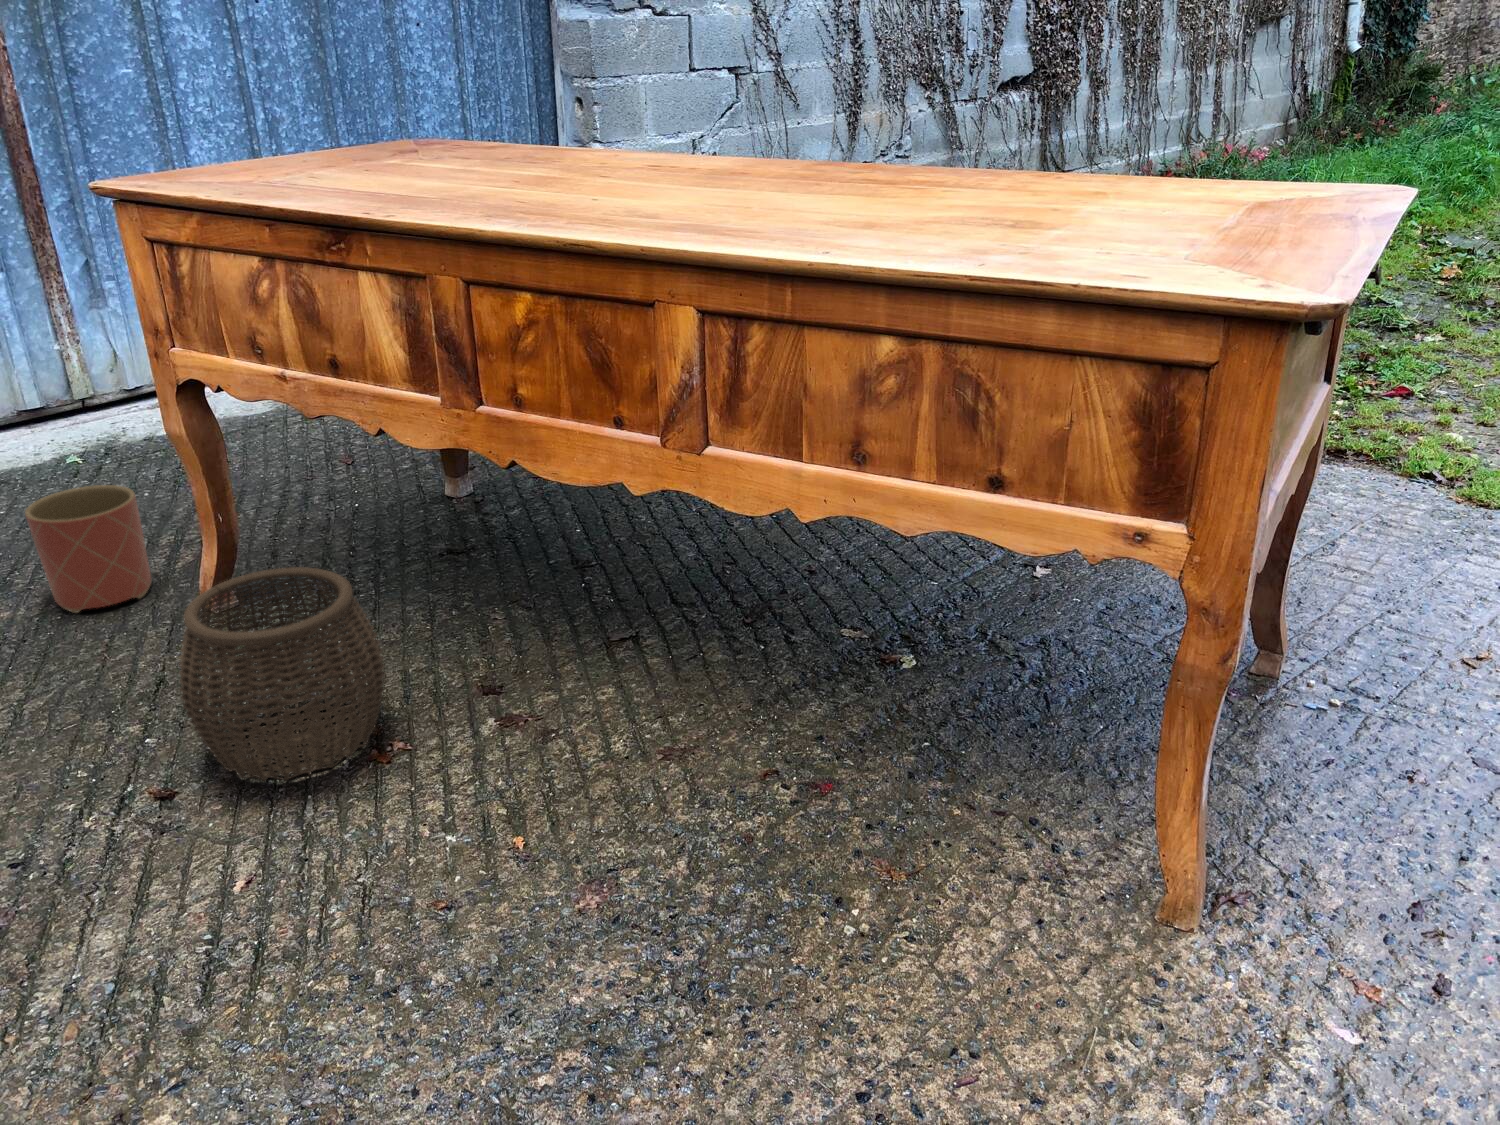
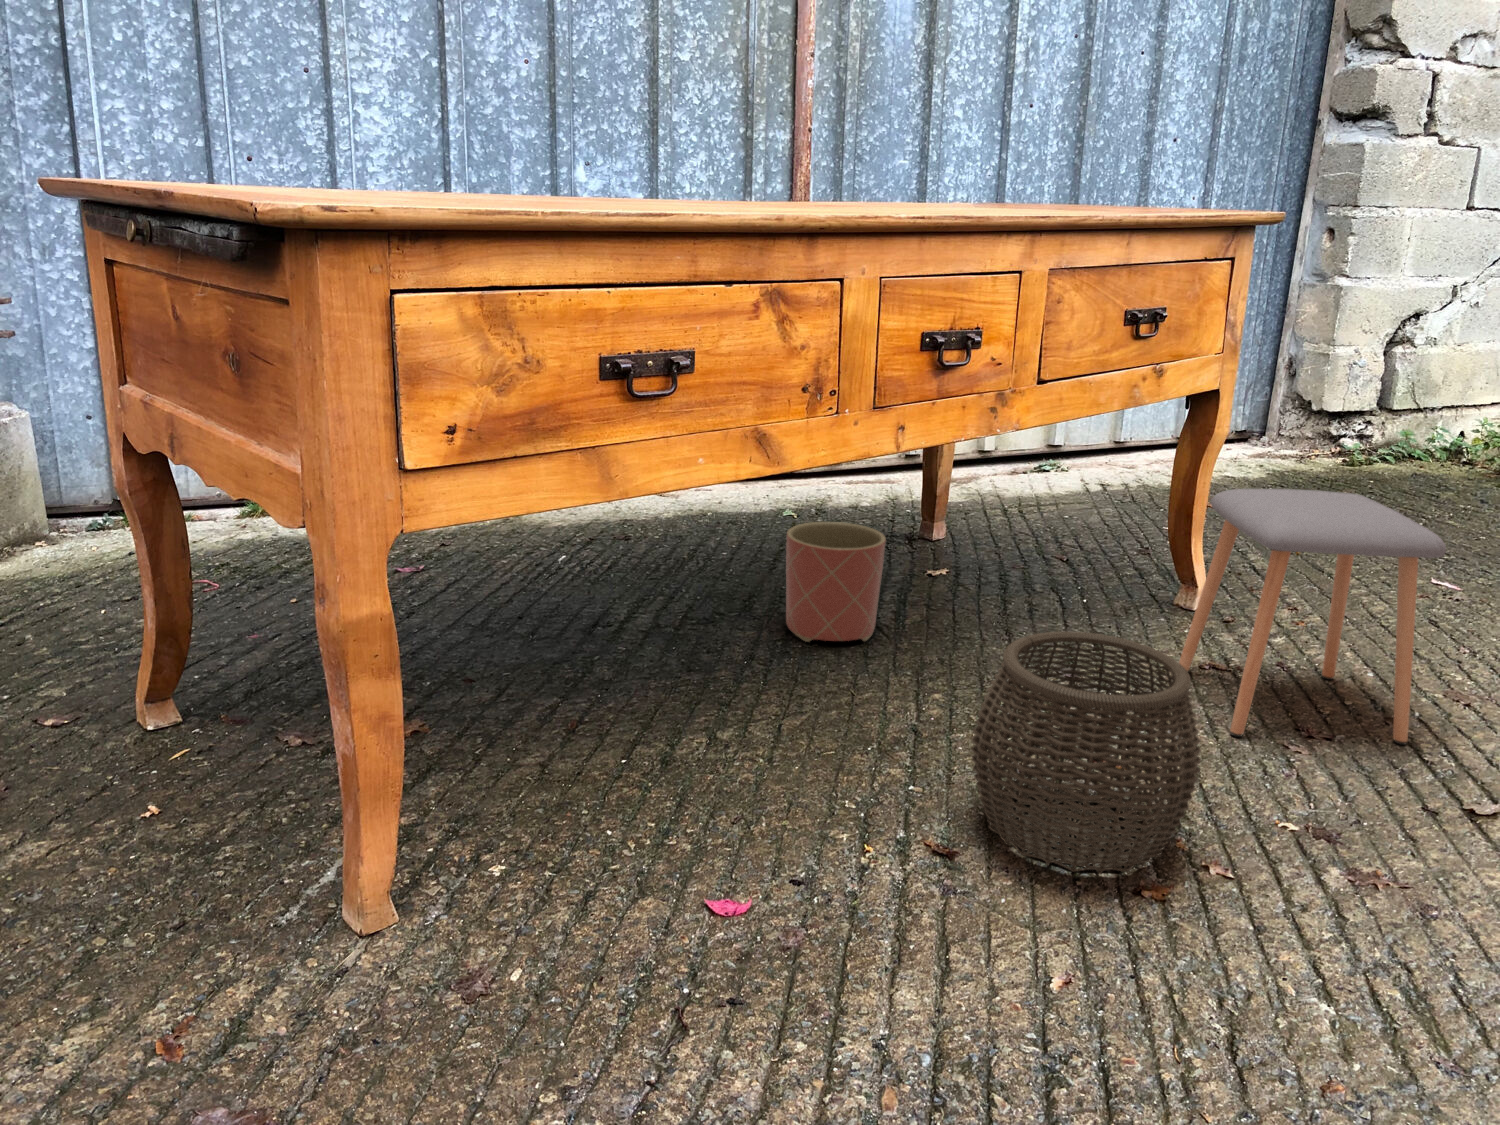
stool: none [426,381,614,613] -> present [1179,489,1446,745]

